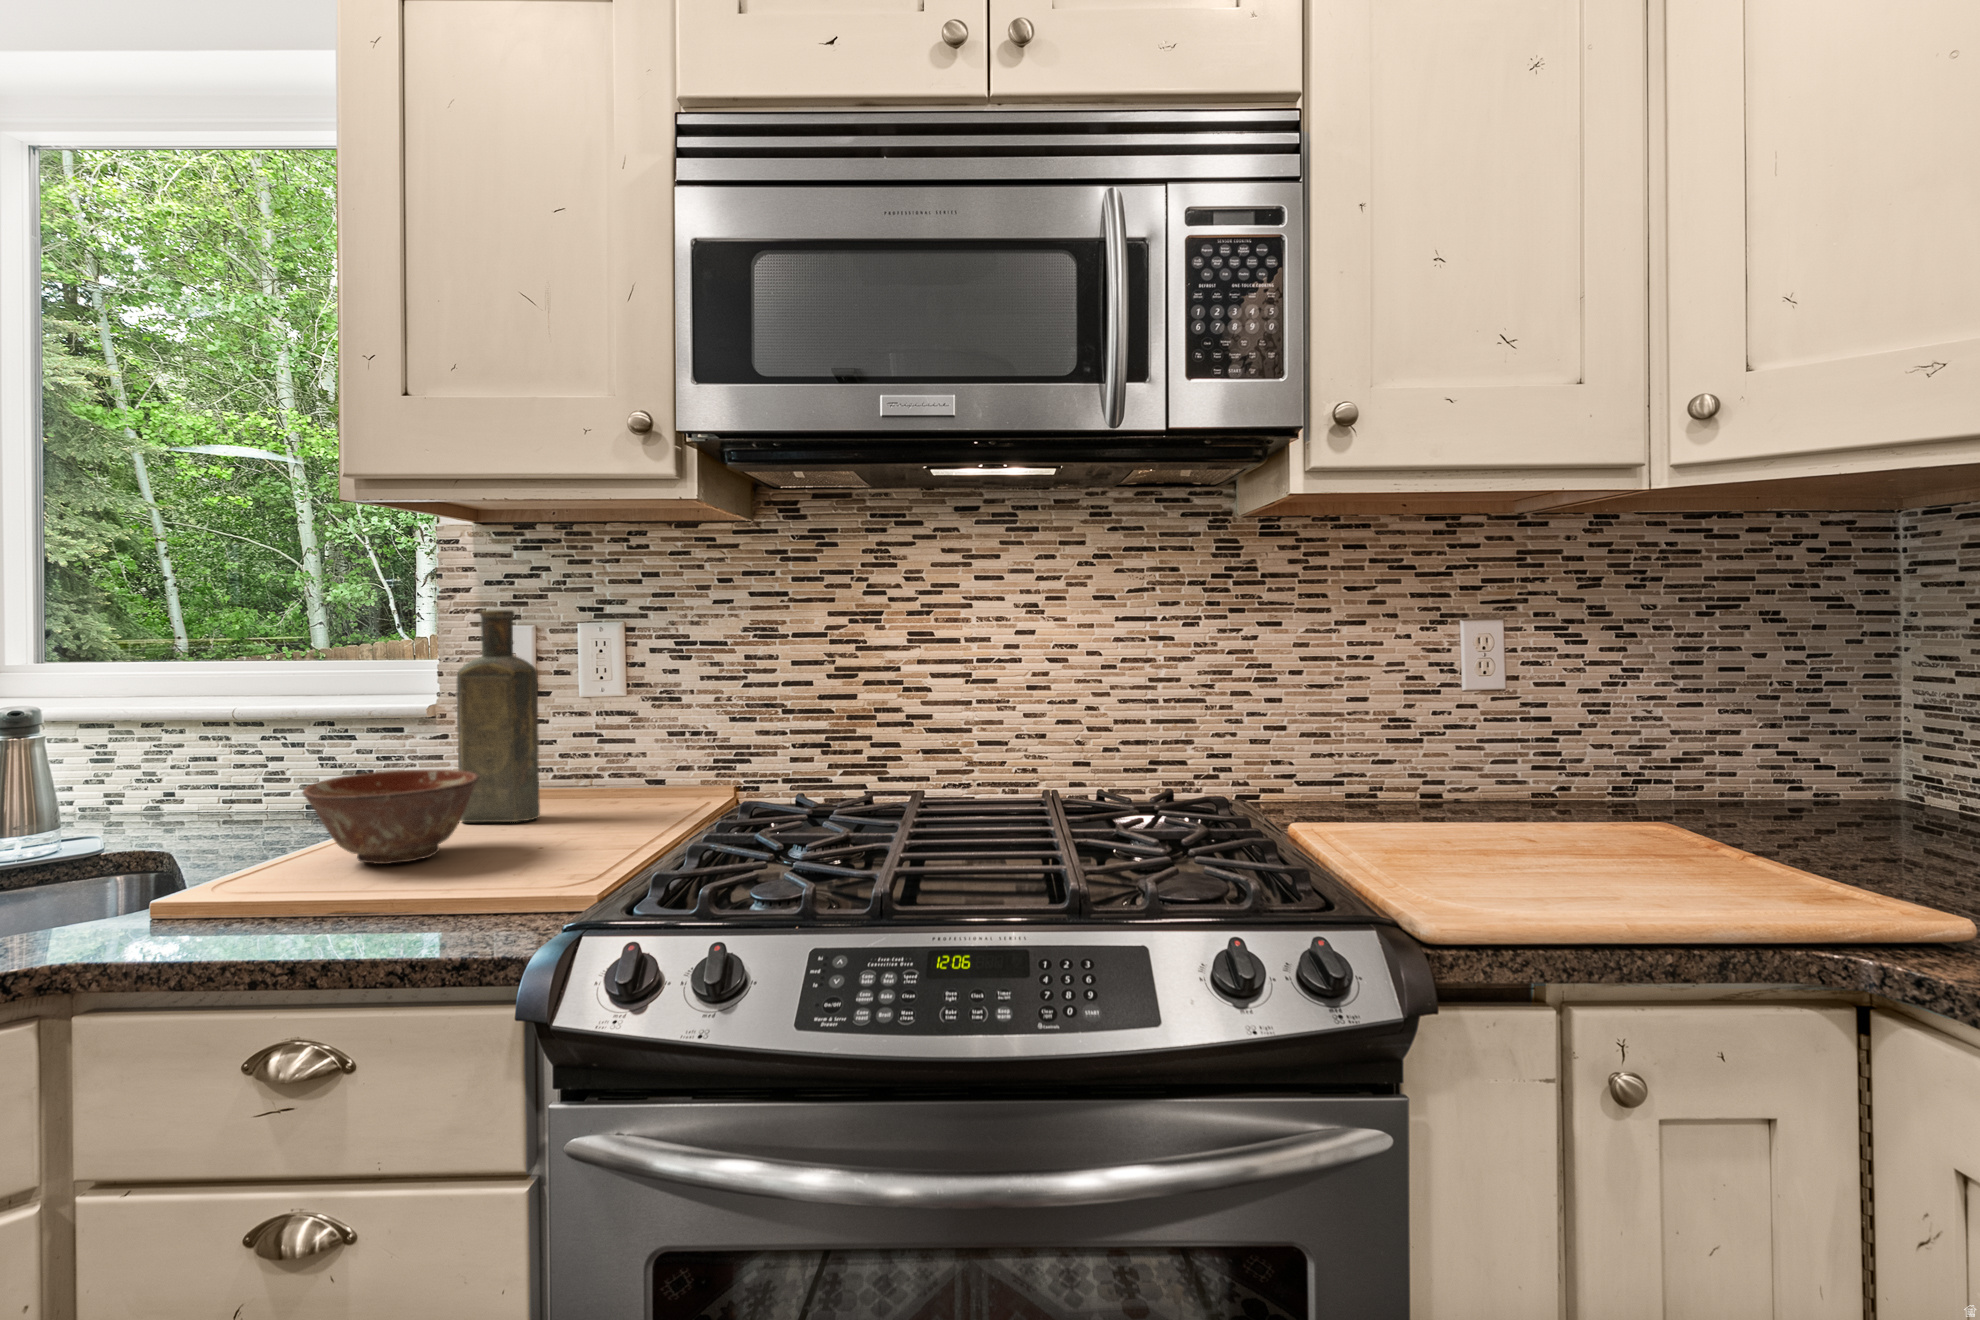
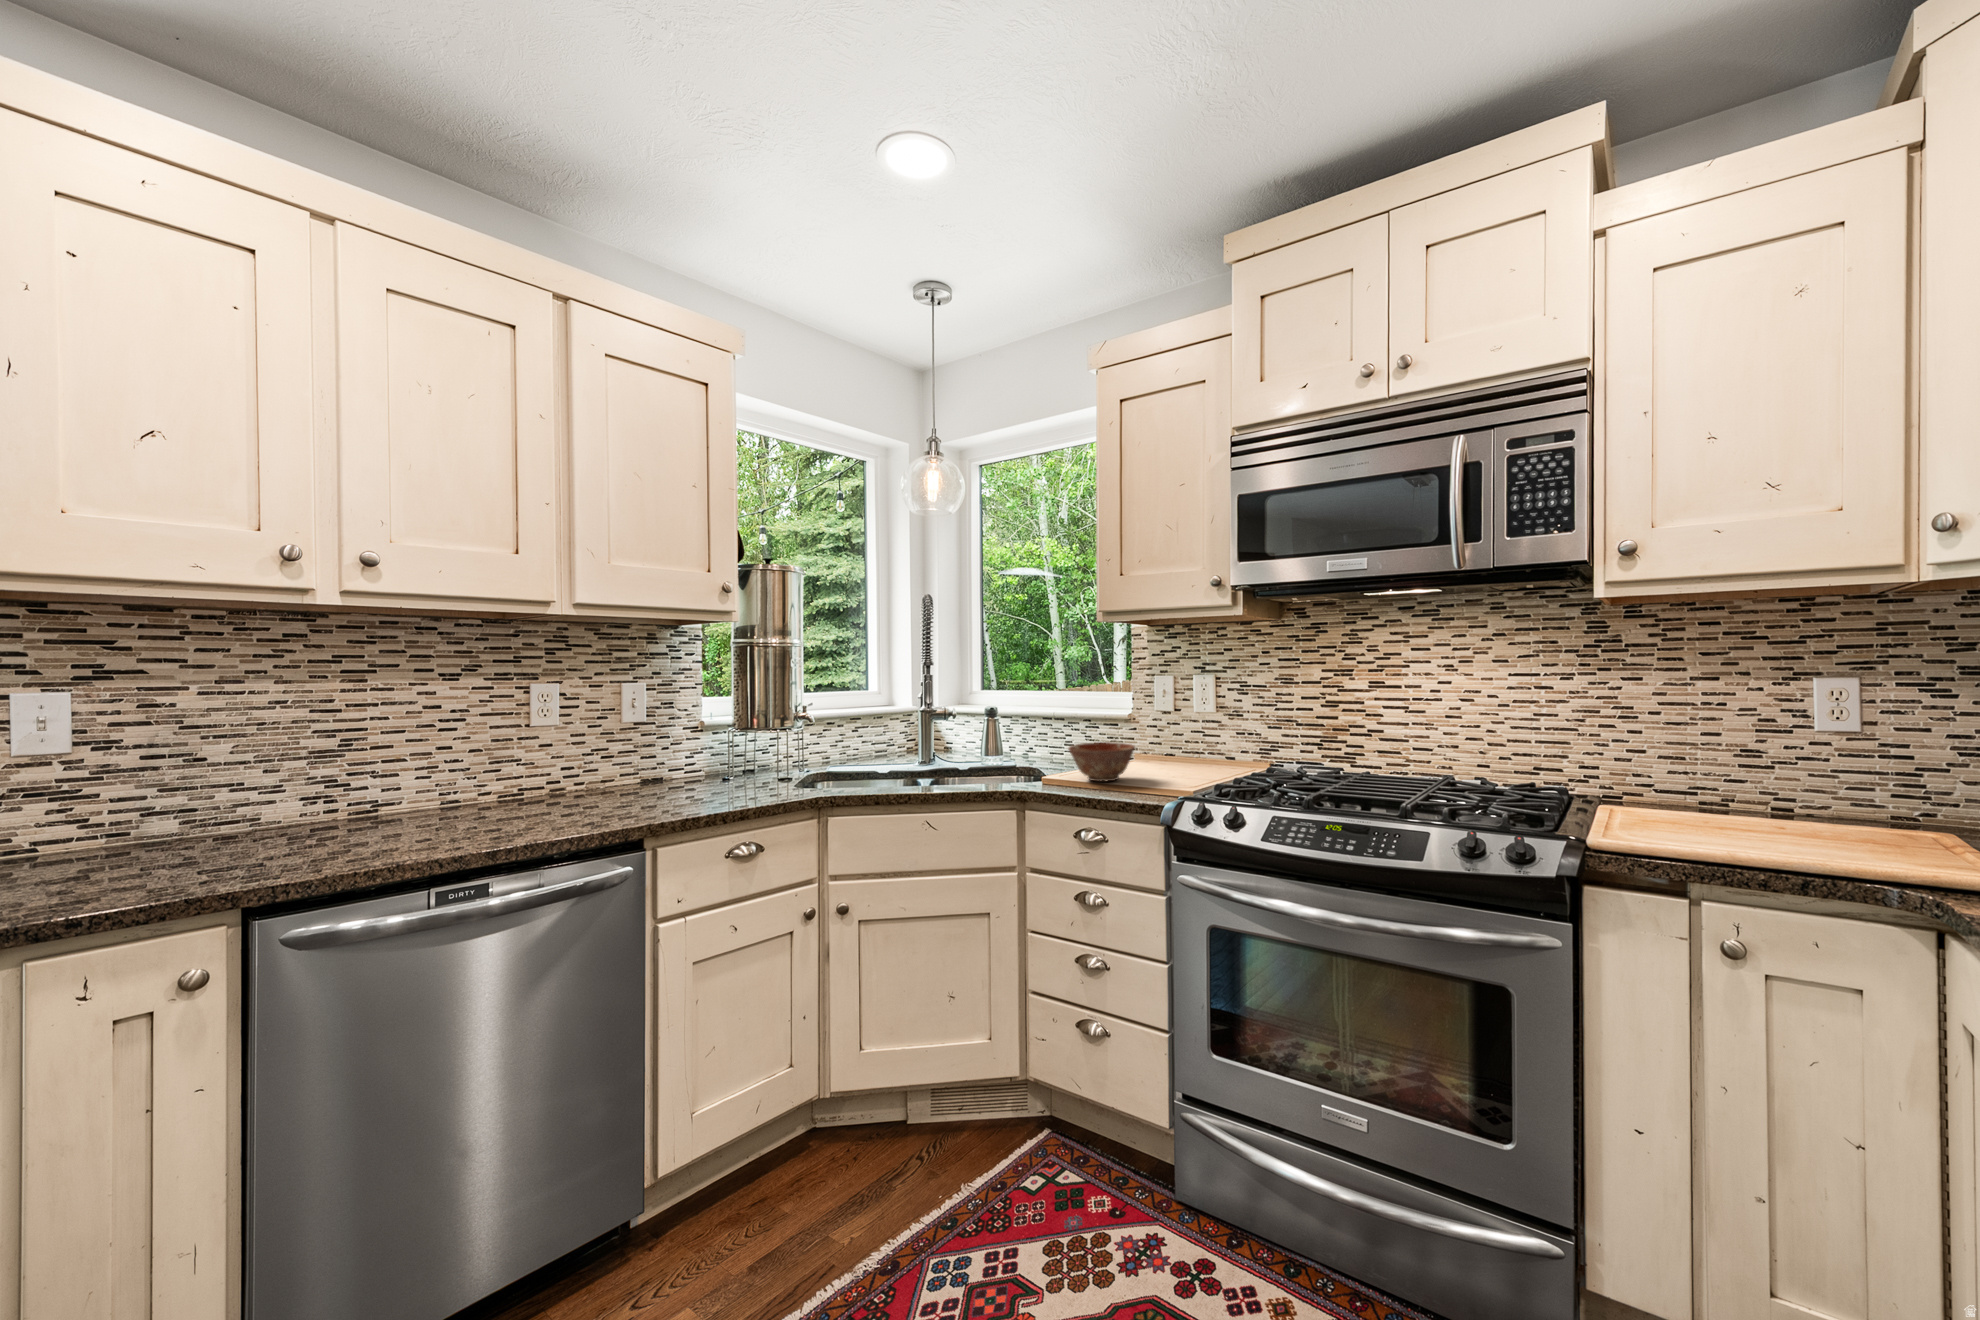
bottle: present [457,610,540,822] -> none [1133,670,1168,771]

